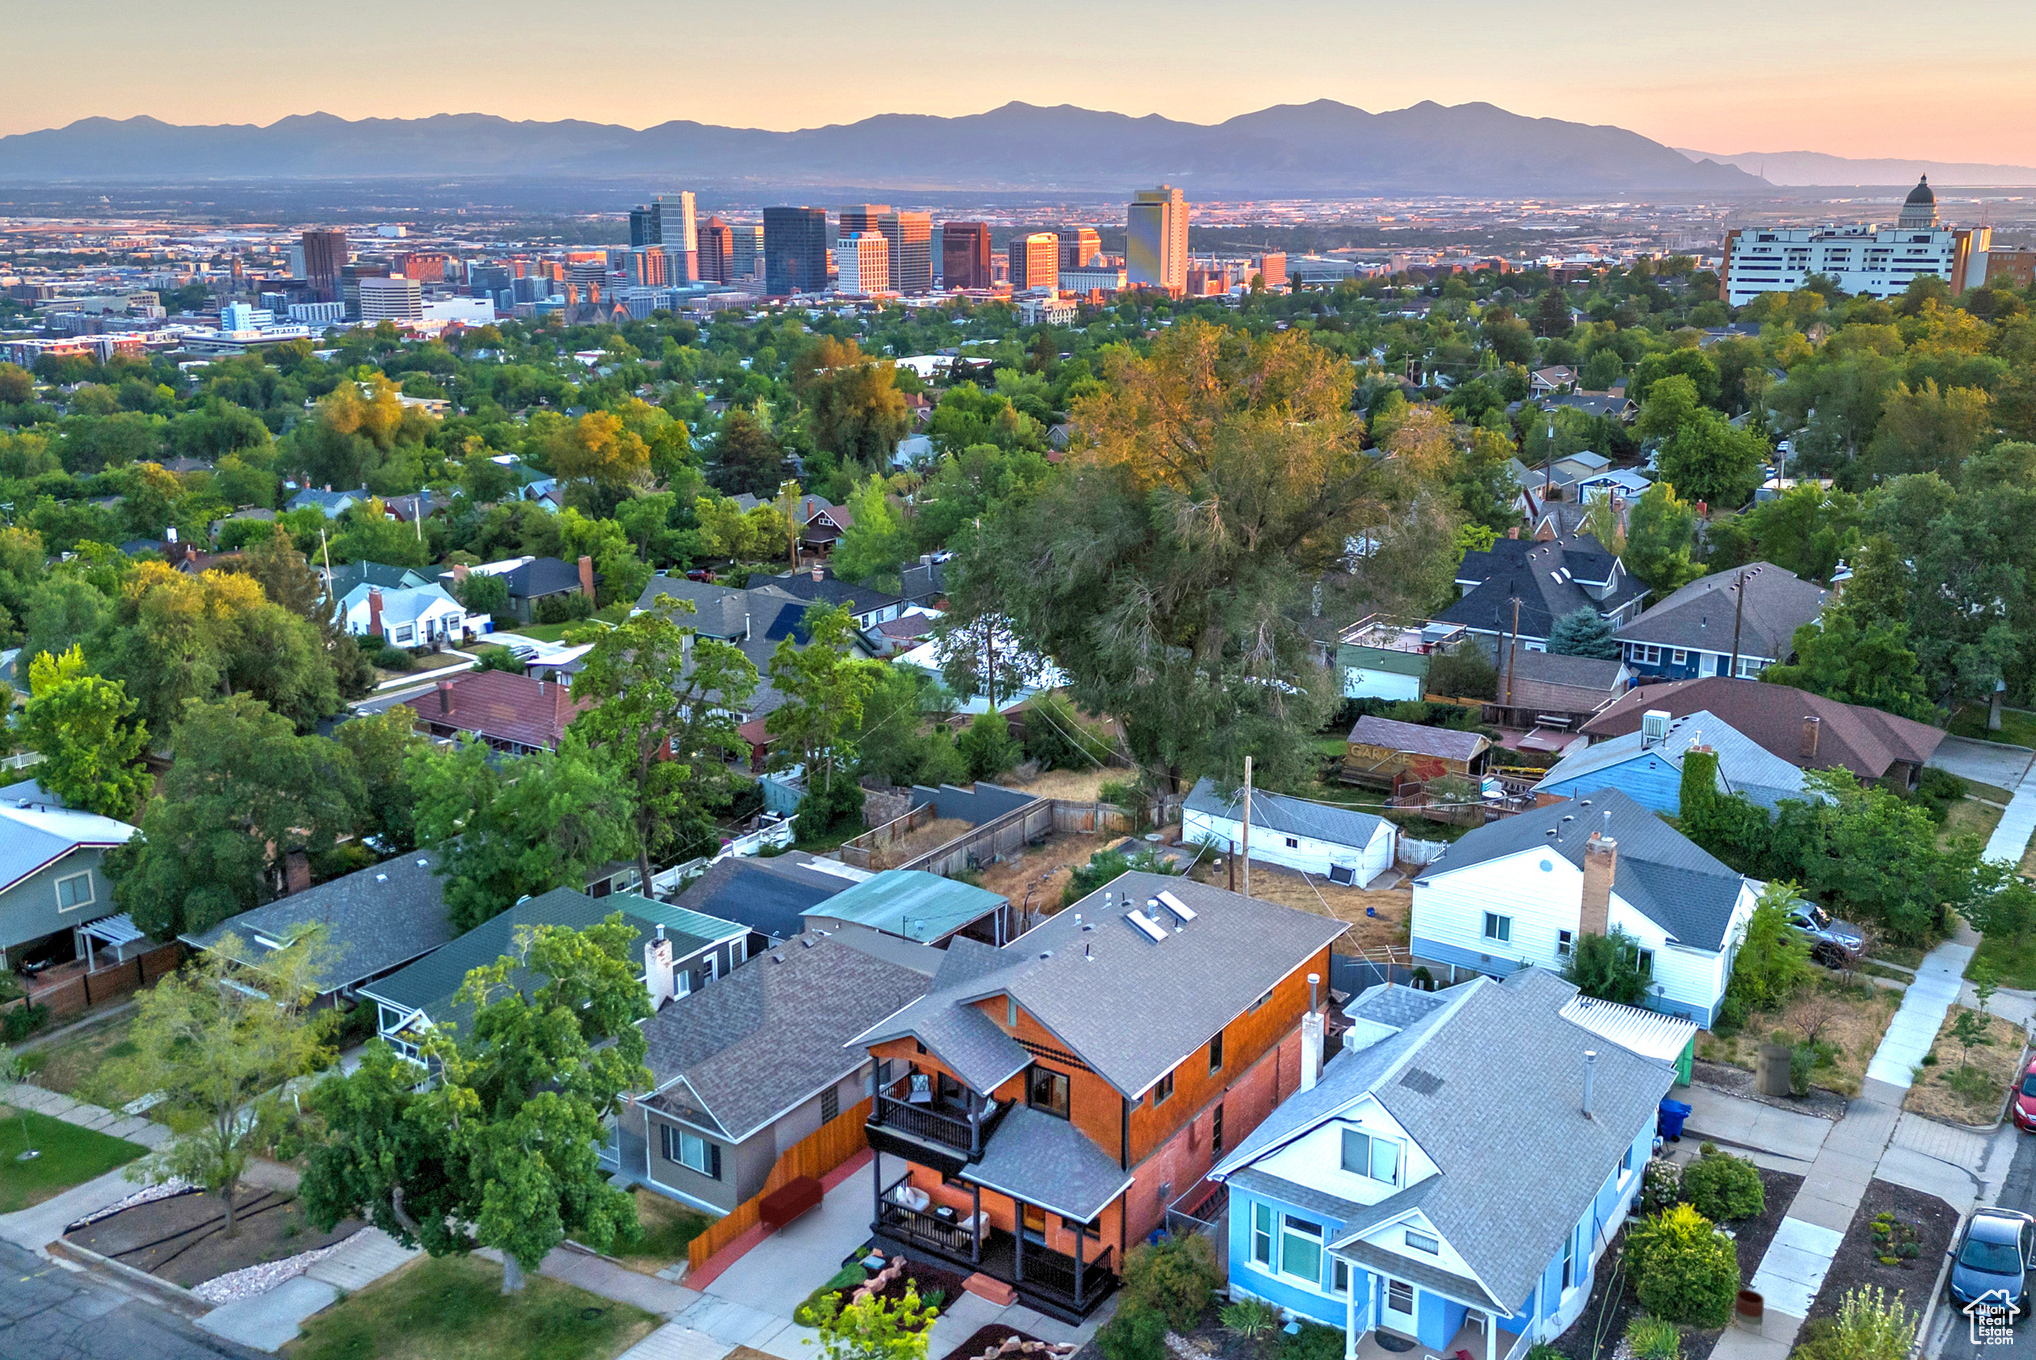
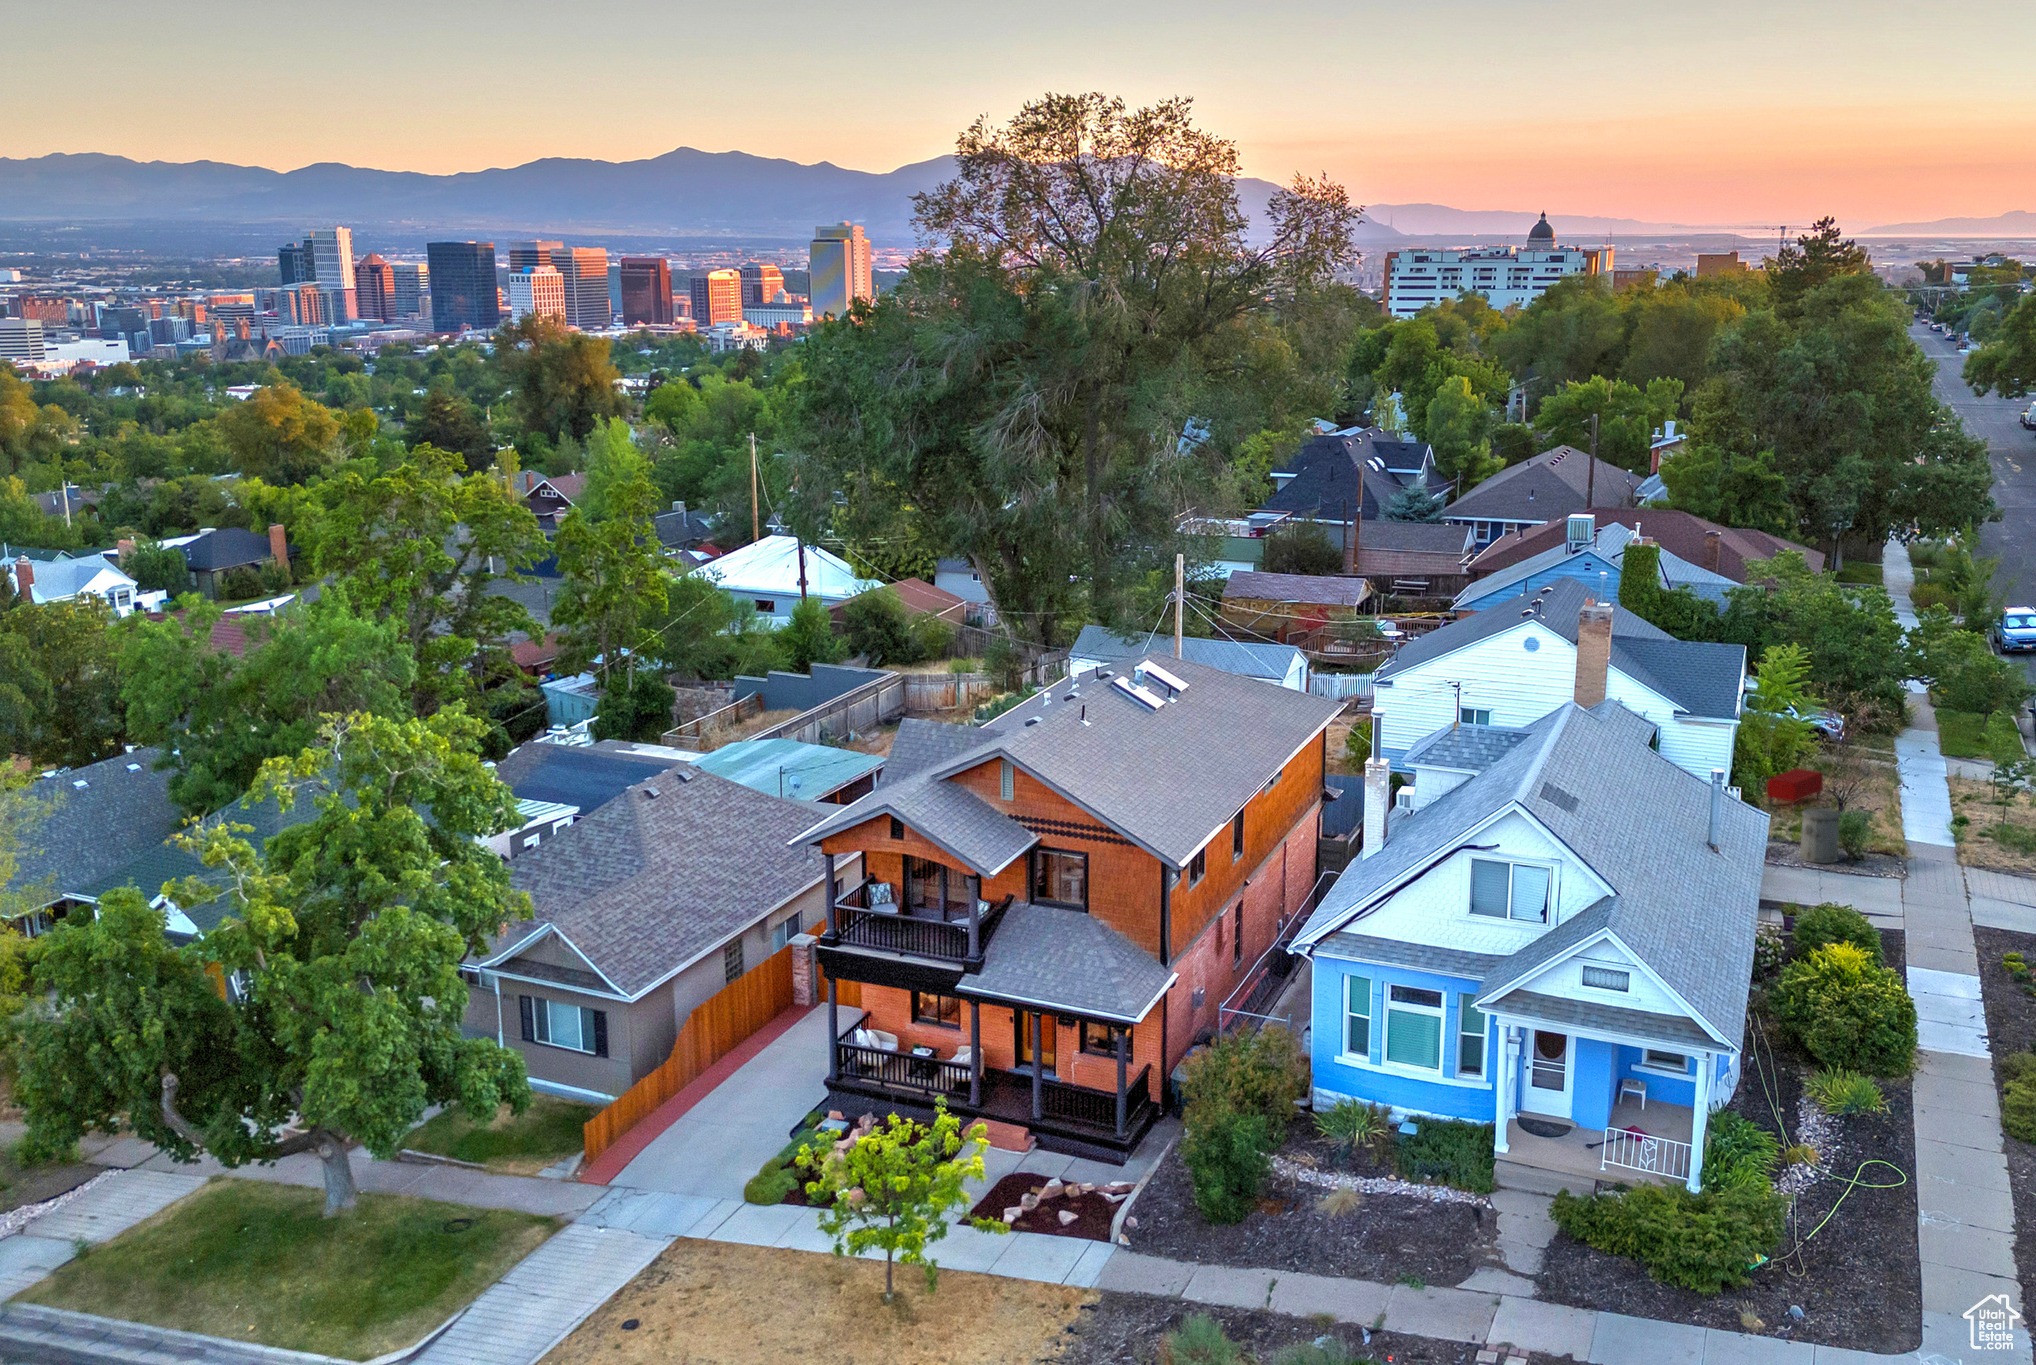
bench: present [758,1175,824,1236] -> present [1767,768,1823,810]
planter: present [1734,1289,1764,1326] -> none [1906,1023,1943,1073]

